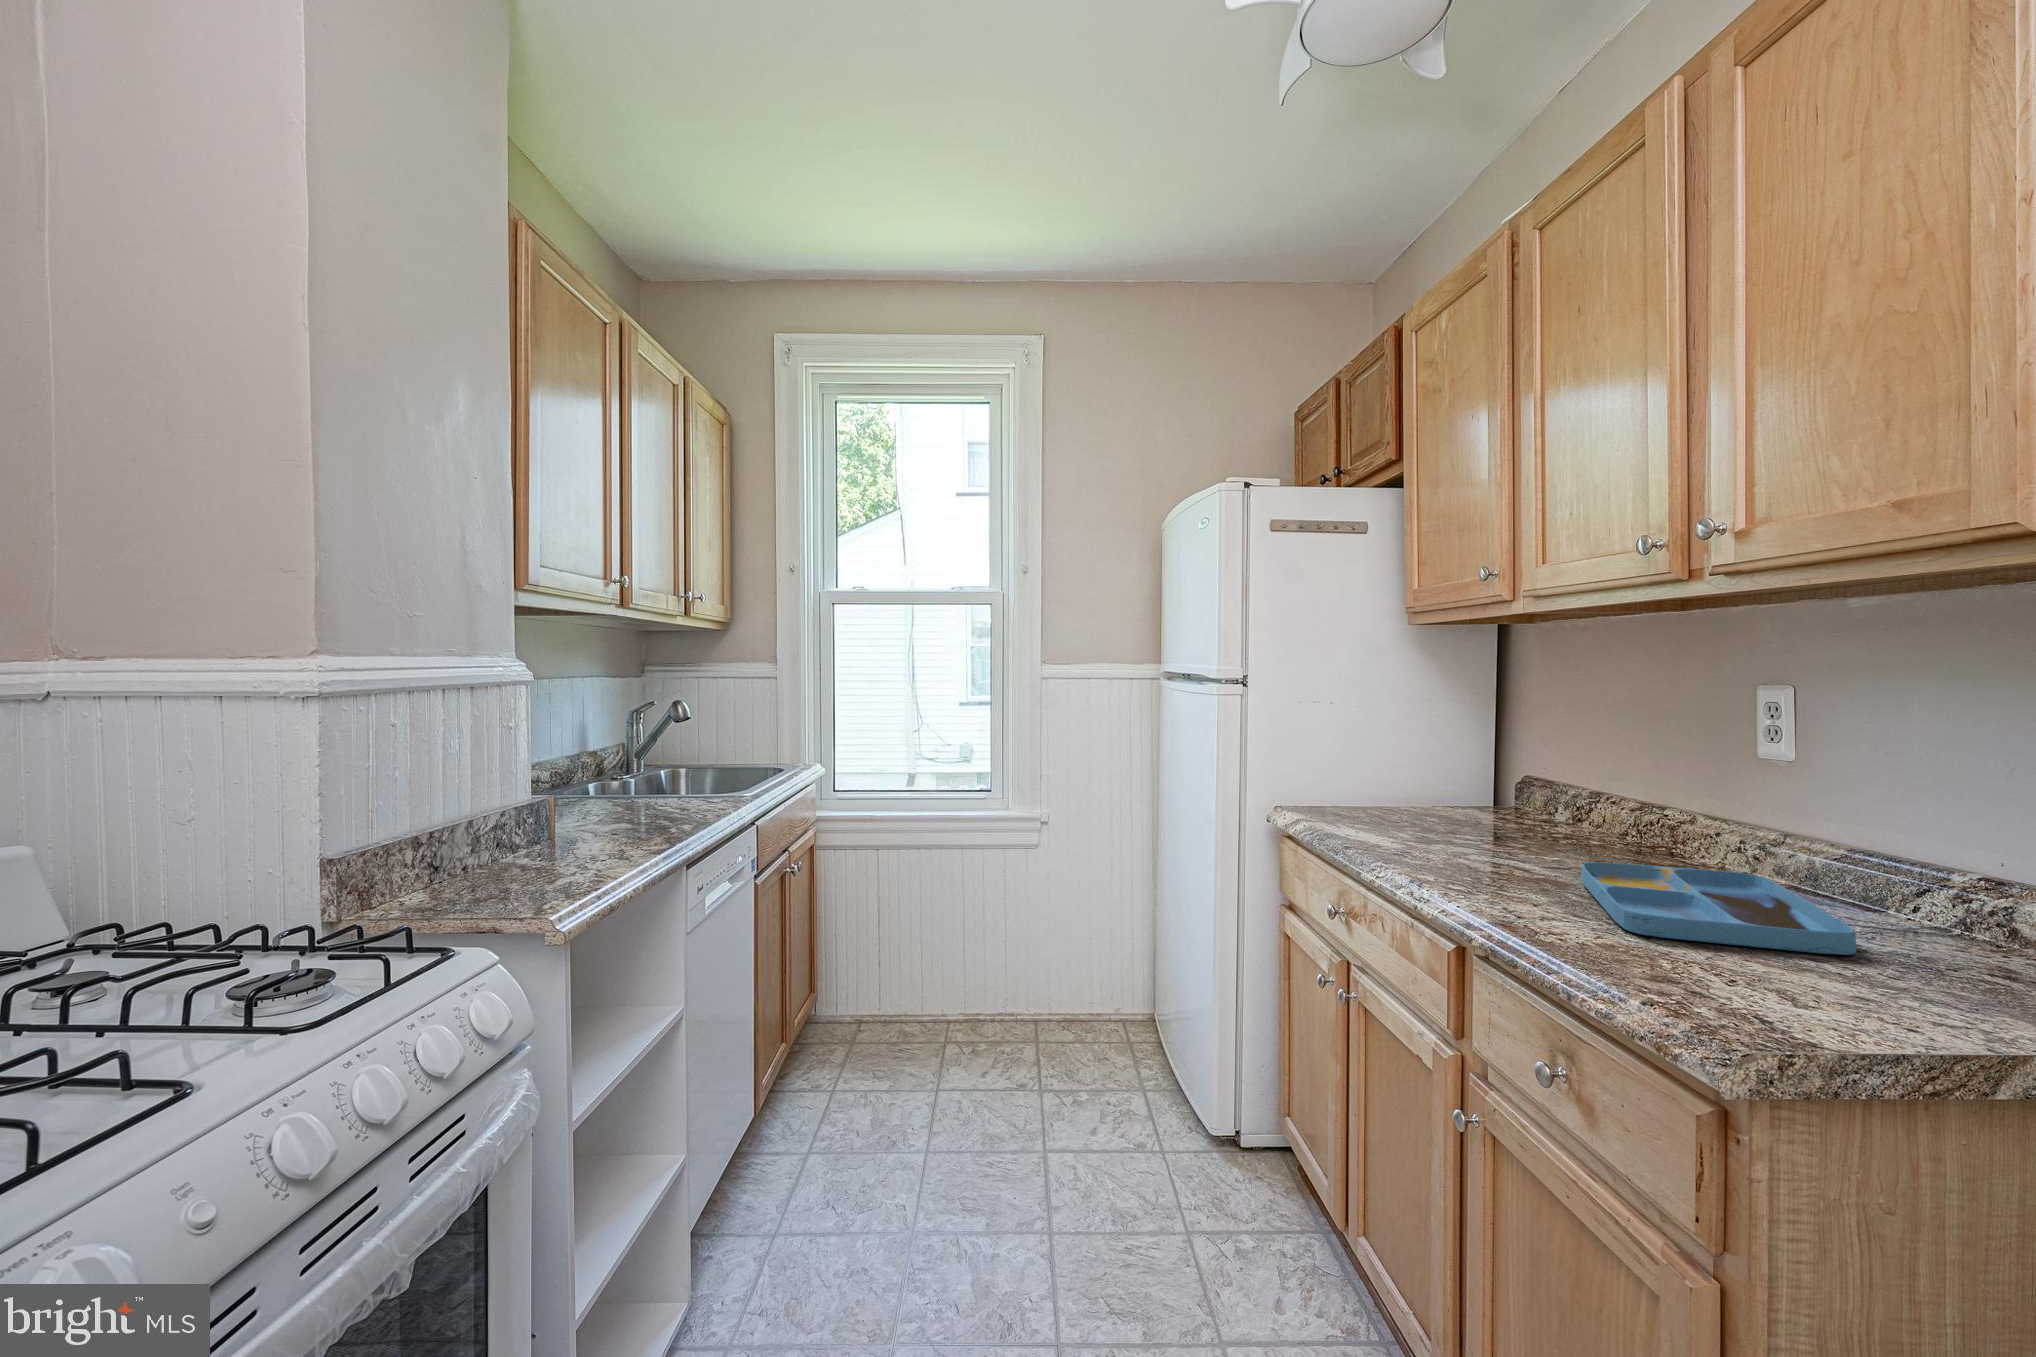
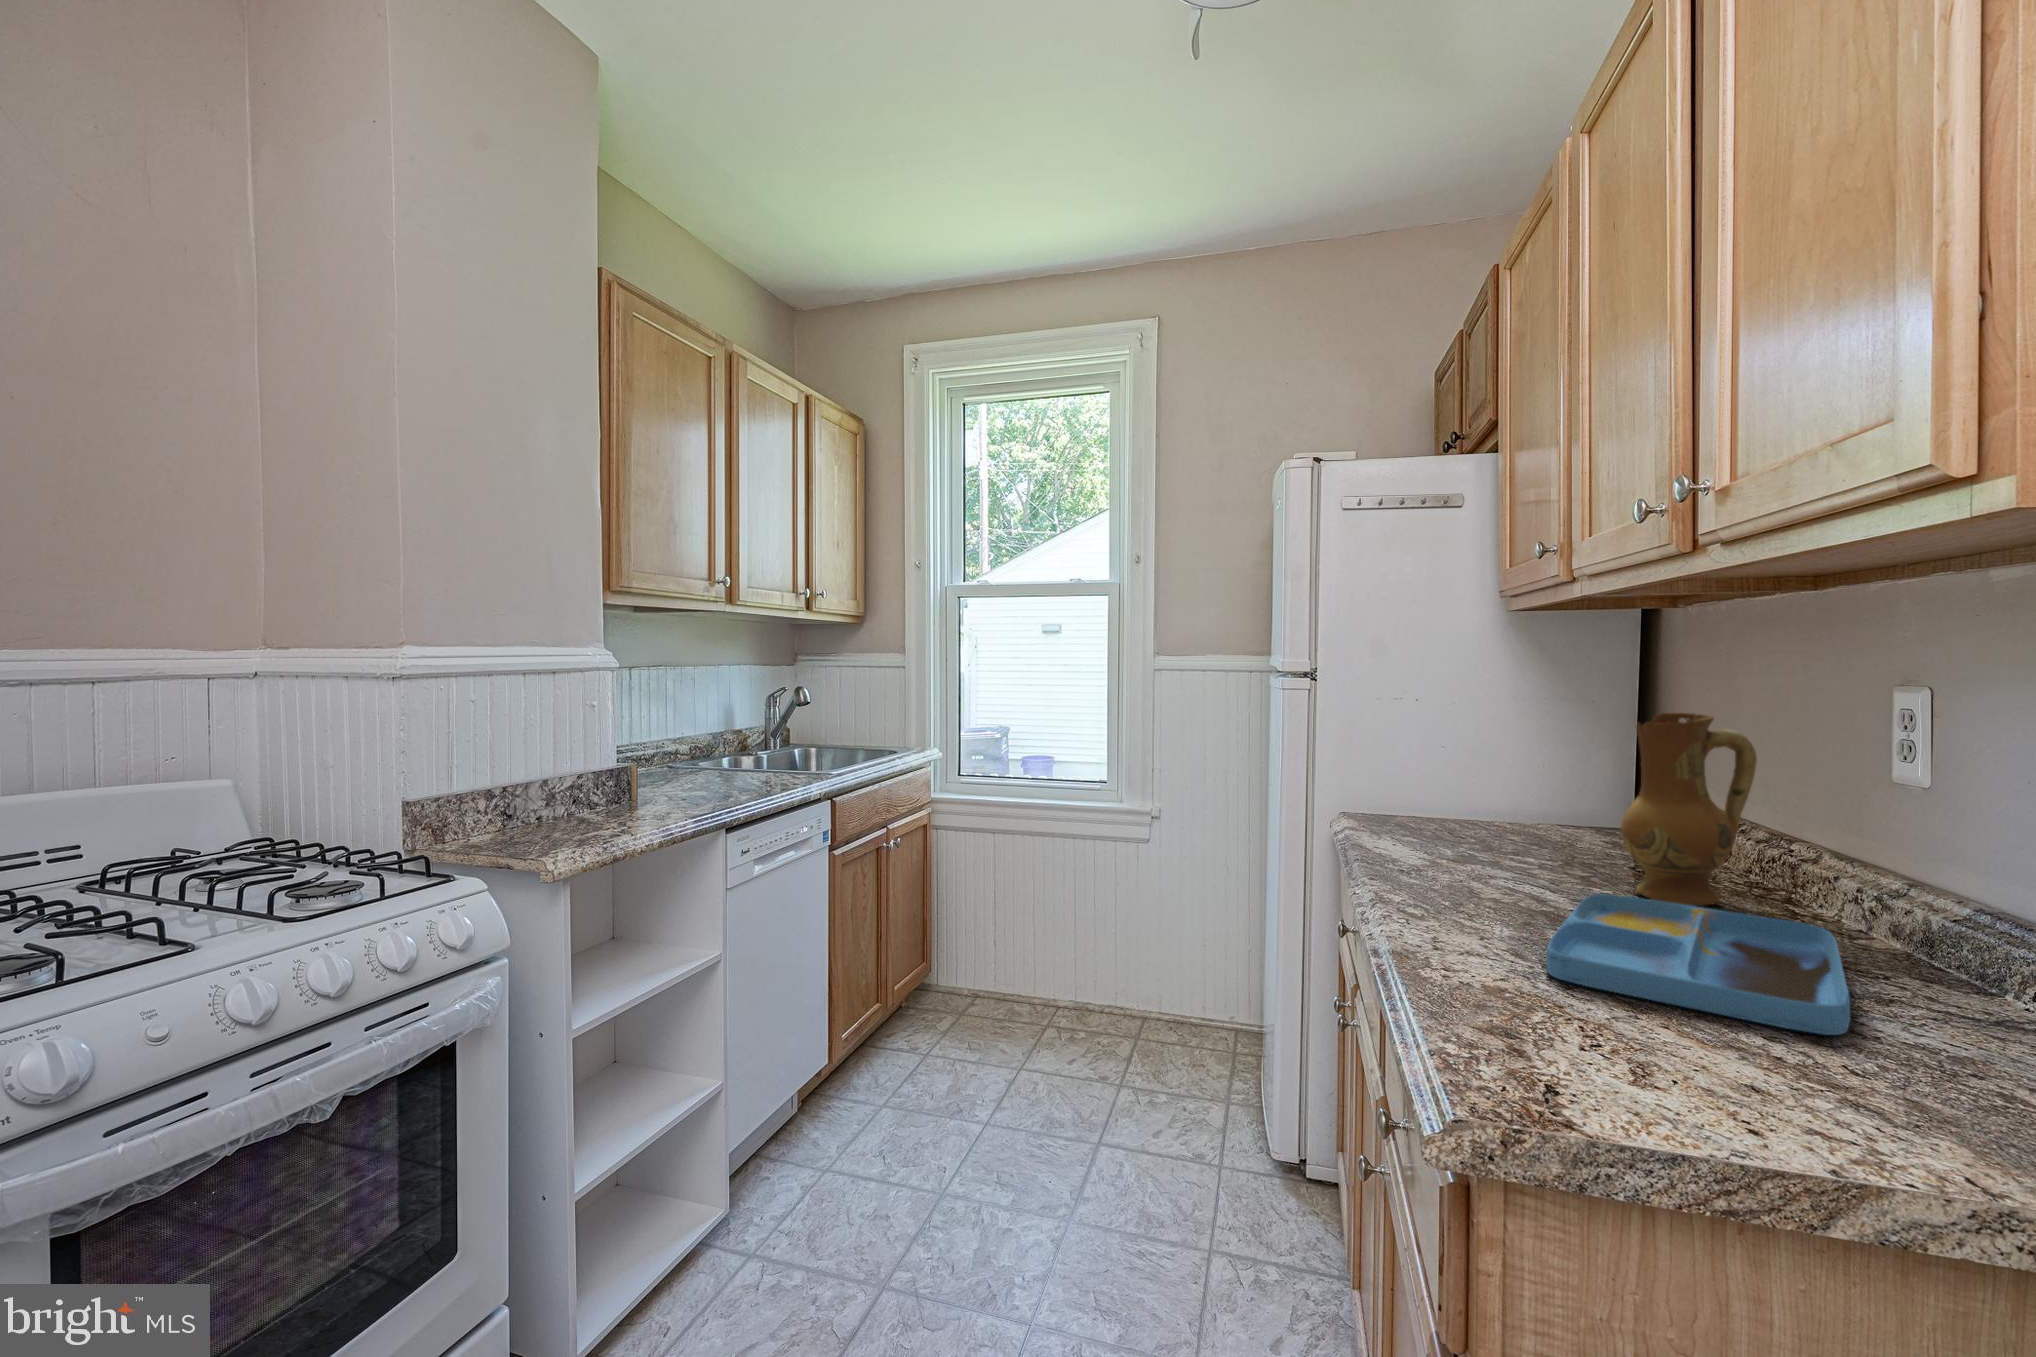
ceramic jug: none [1569,710,1668,867] -> present [1621,713,1757,906]

